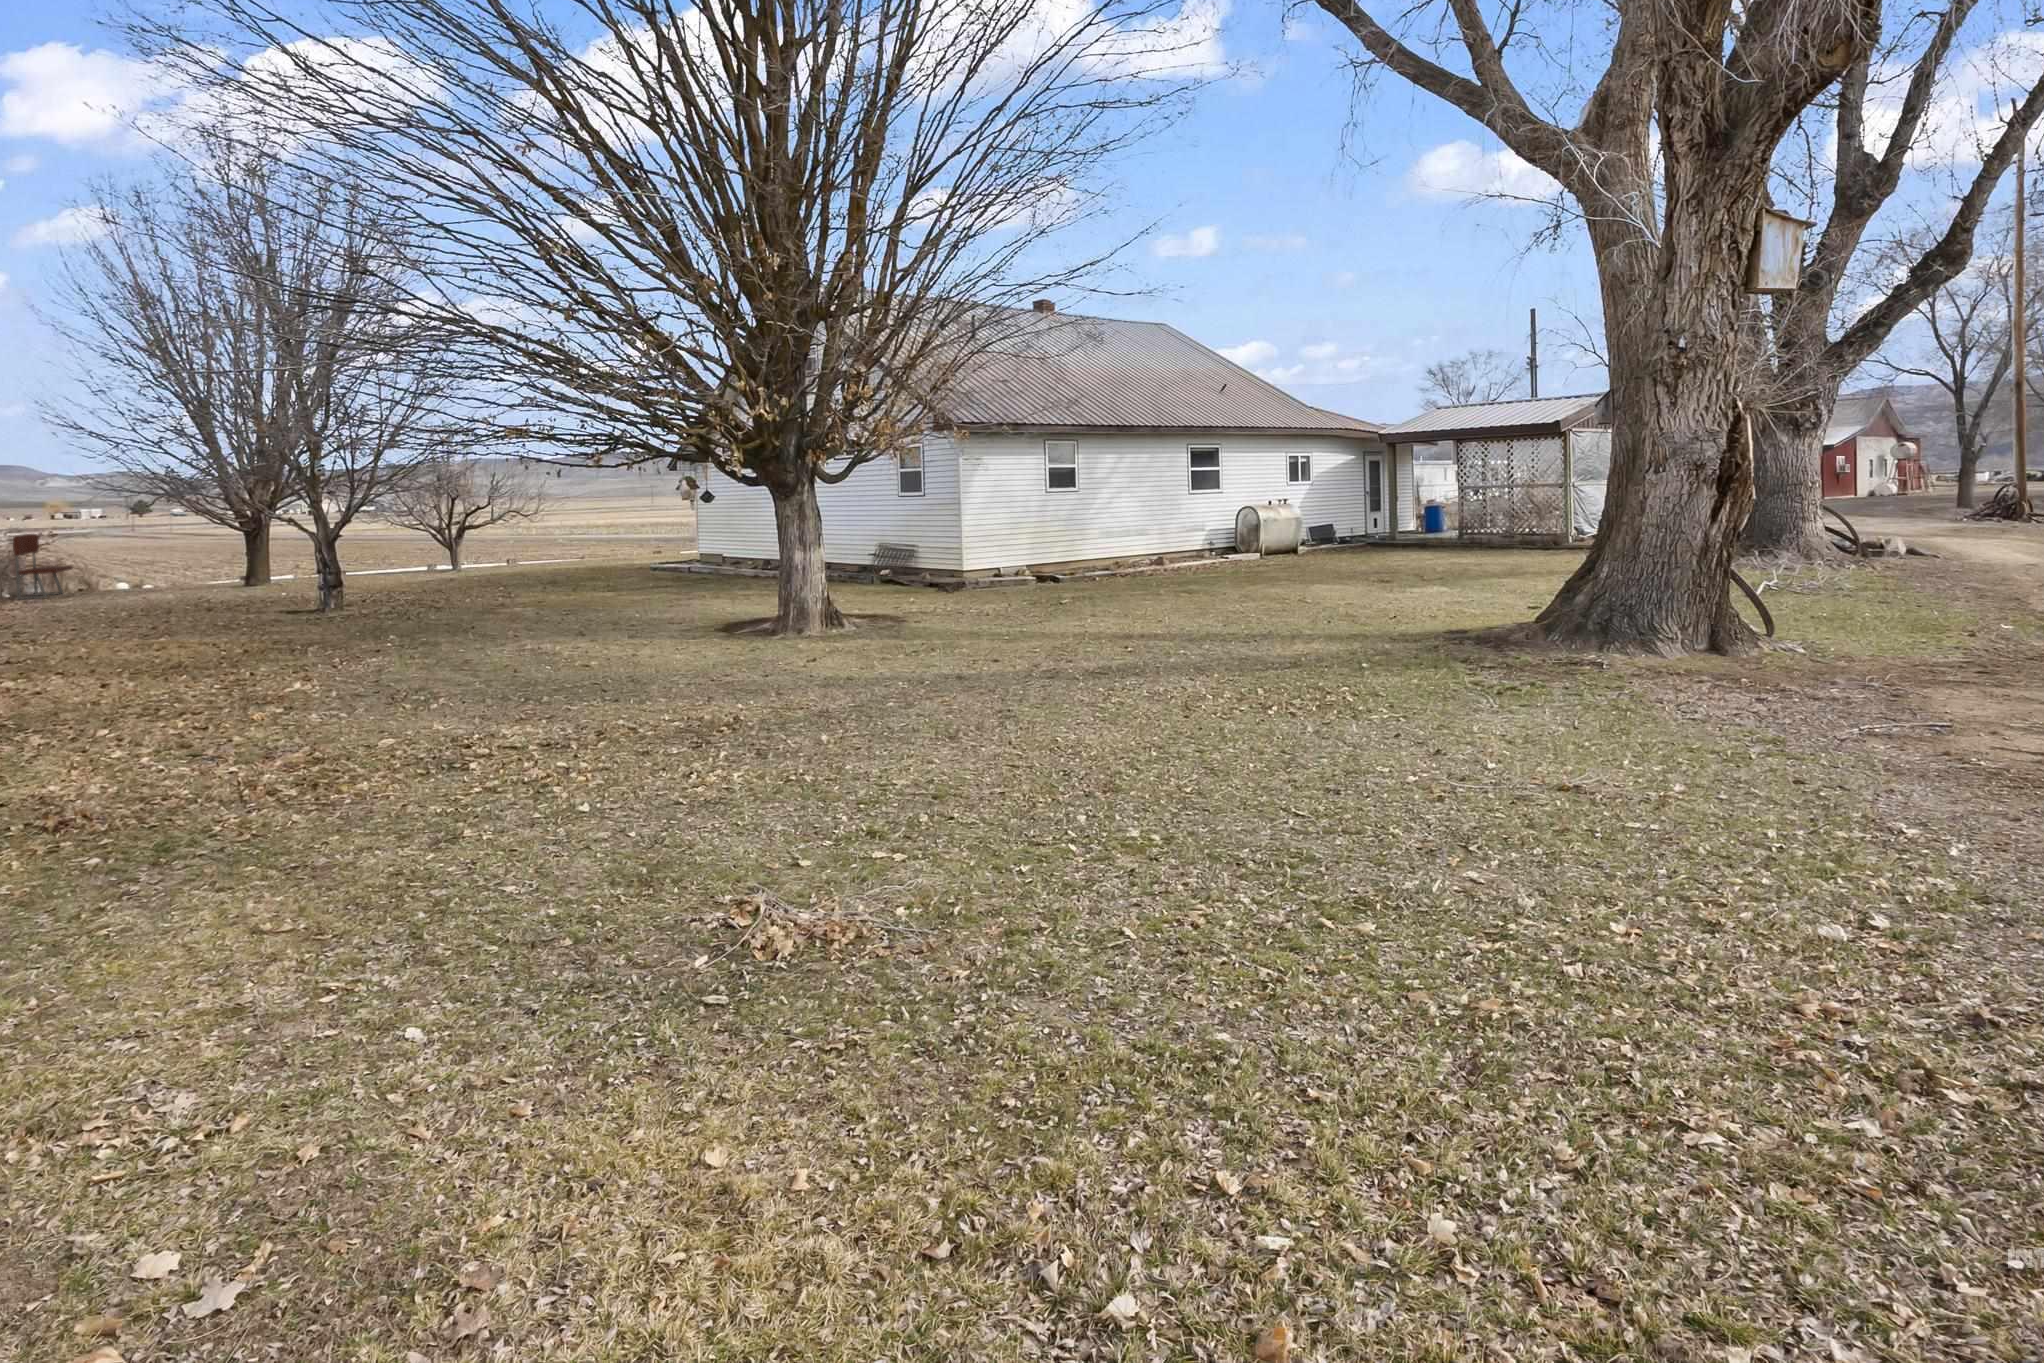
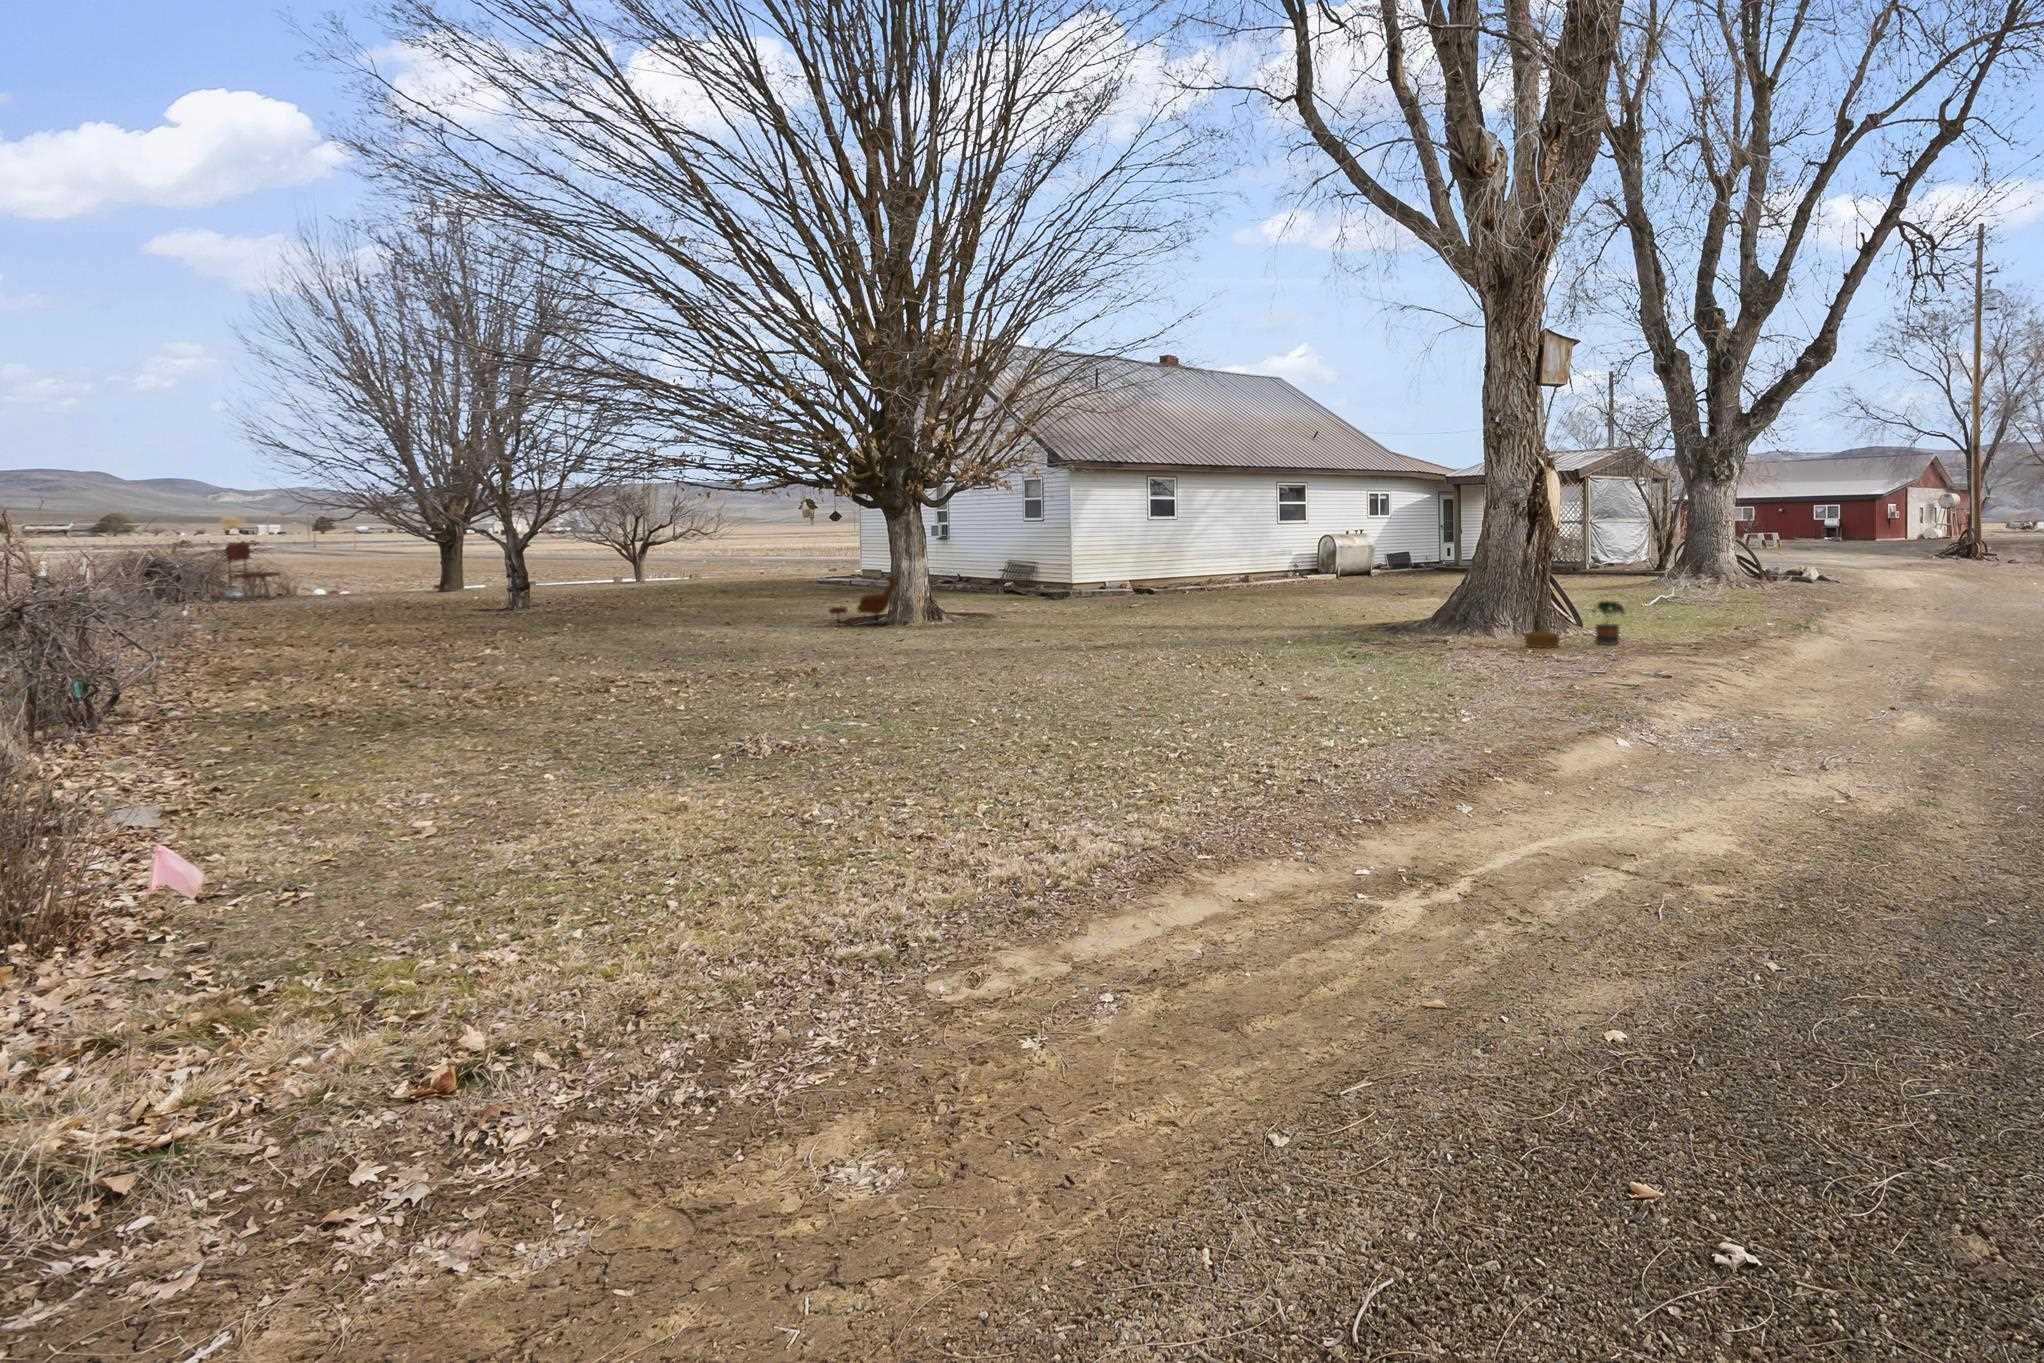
lounge chair: none [698,571,782,636] -> present [829,576,896,625]
potted tree: none [1733,603,1787,665] -> present [1592,601,1625,645]
woven basket: none [1645,620,1698,671] -> present [1525,613,1559,648]

